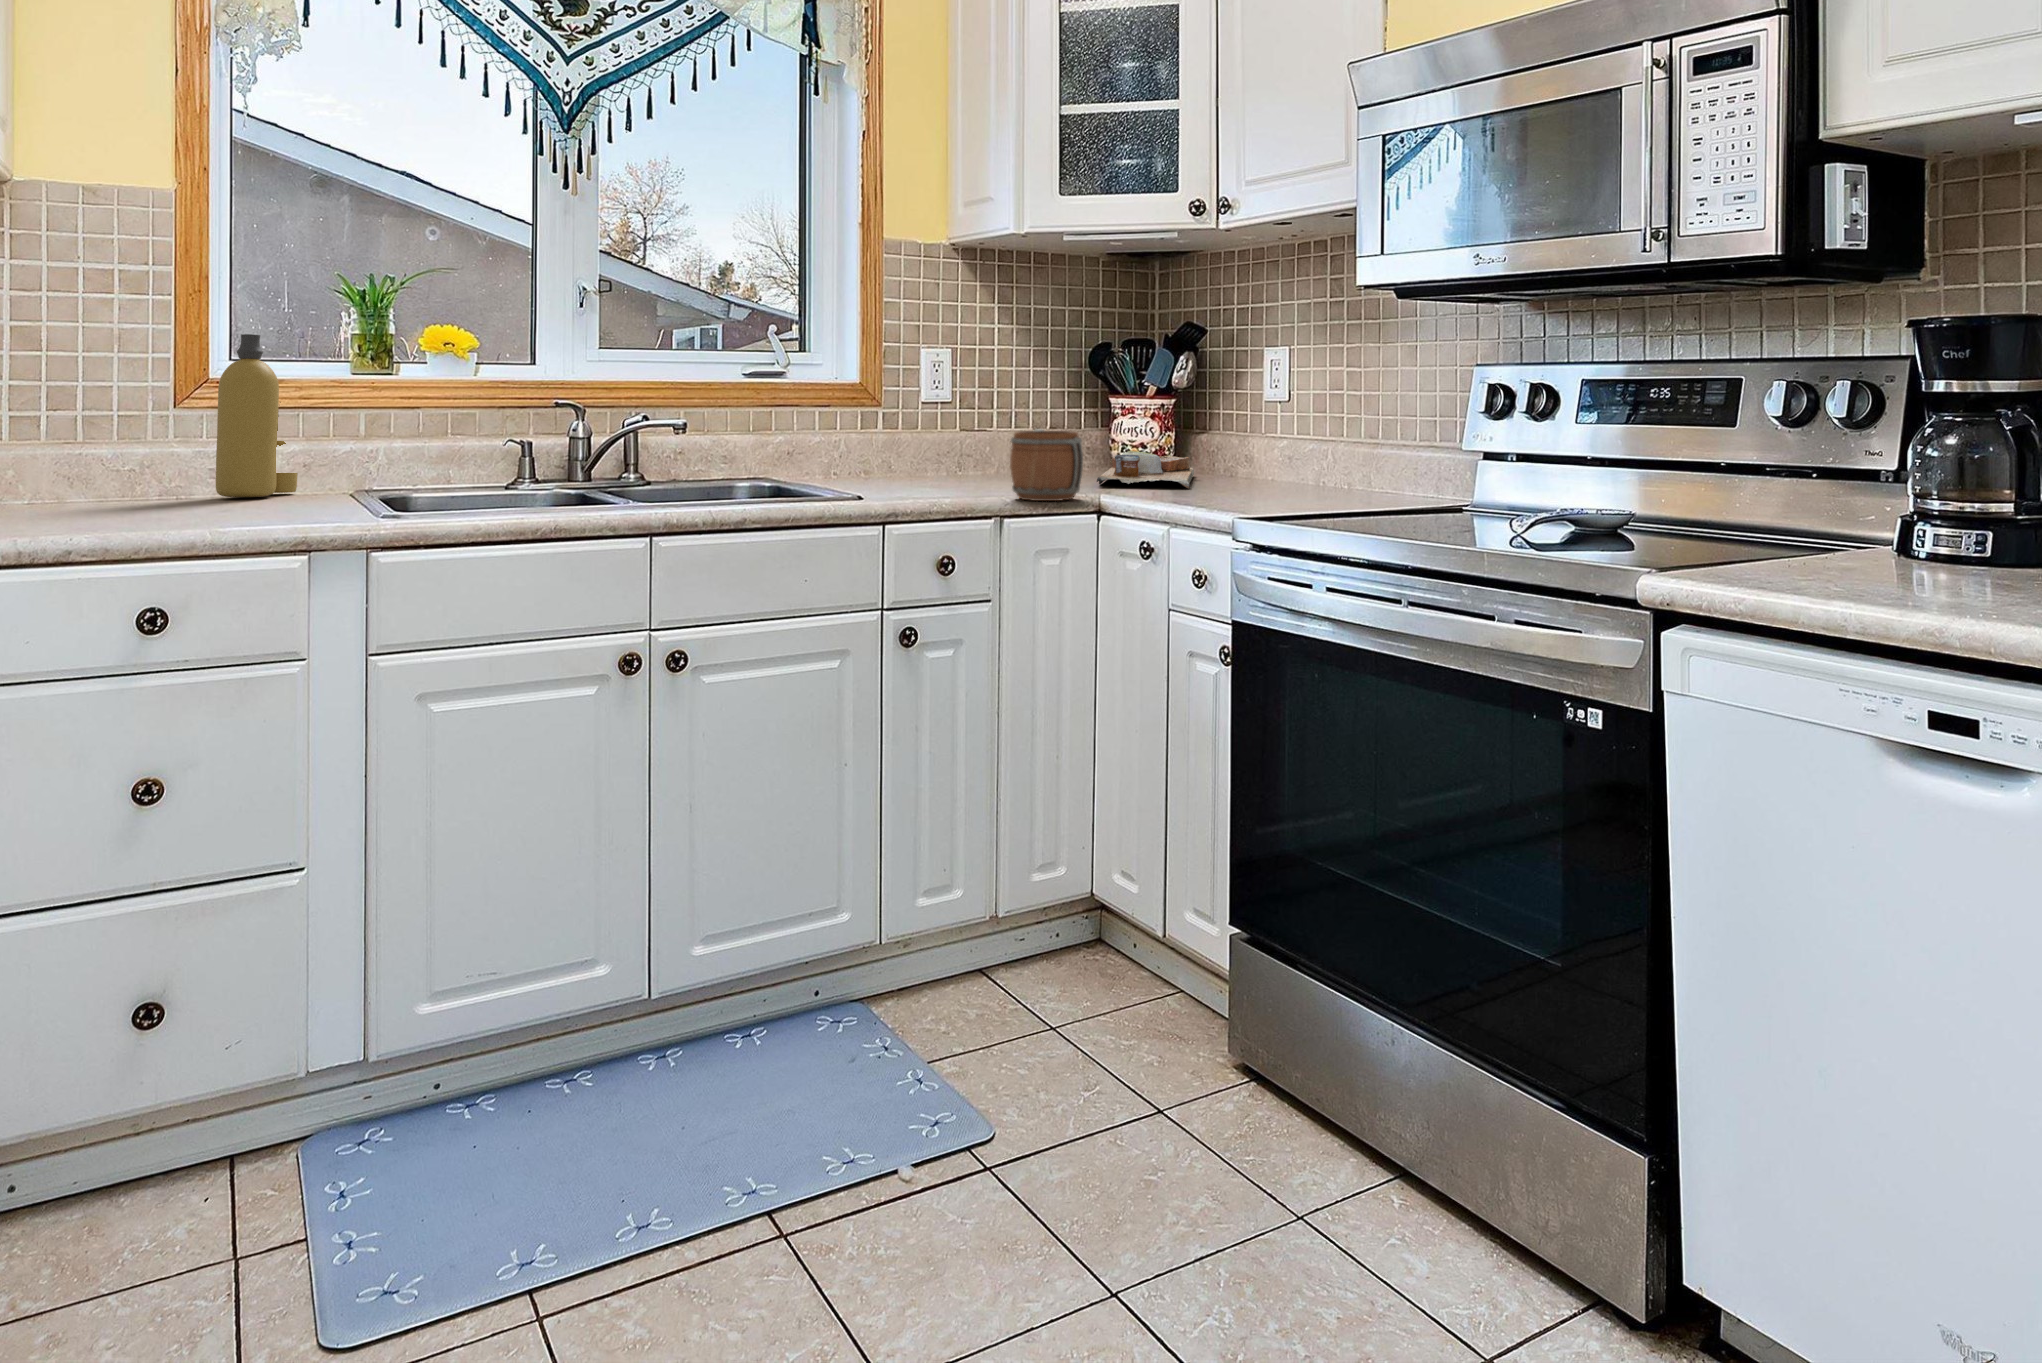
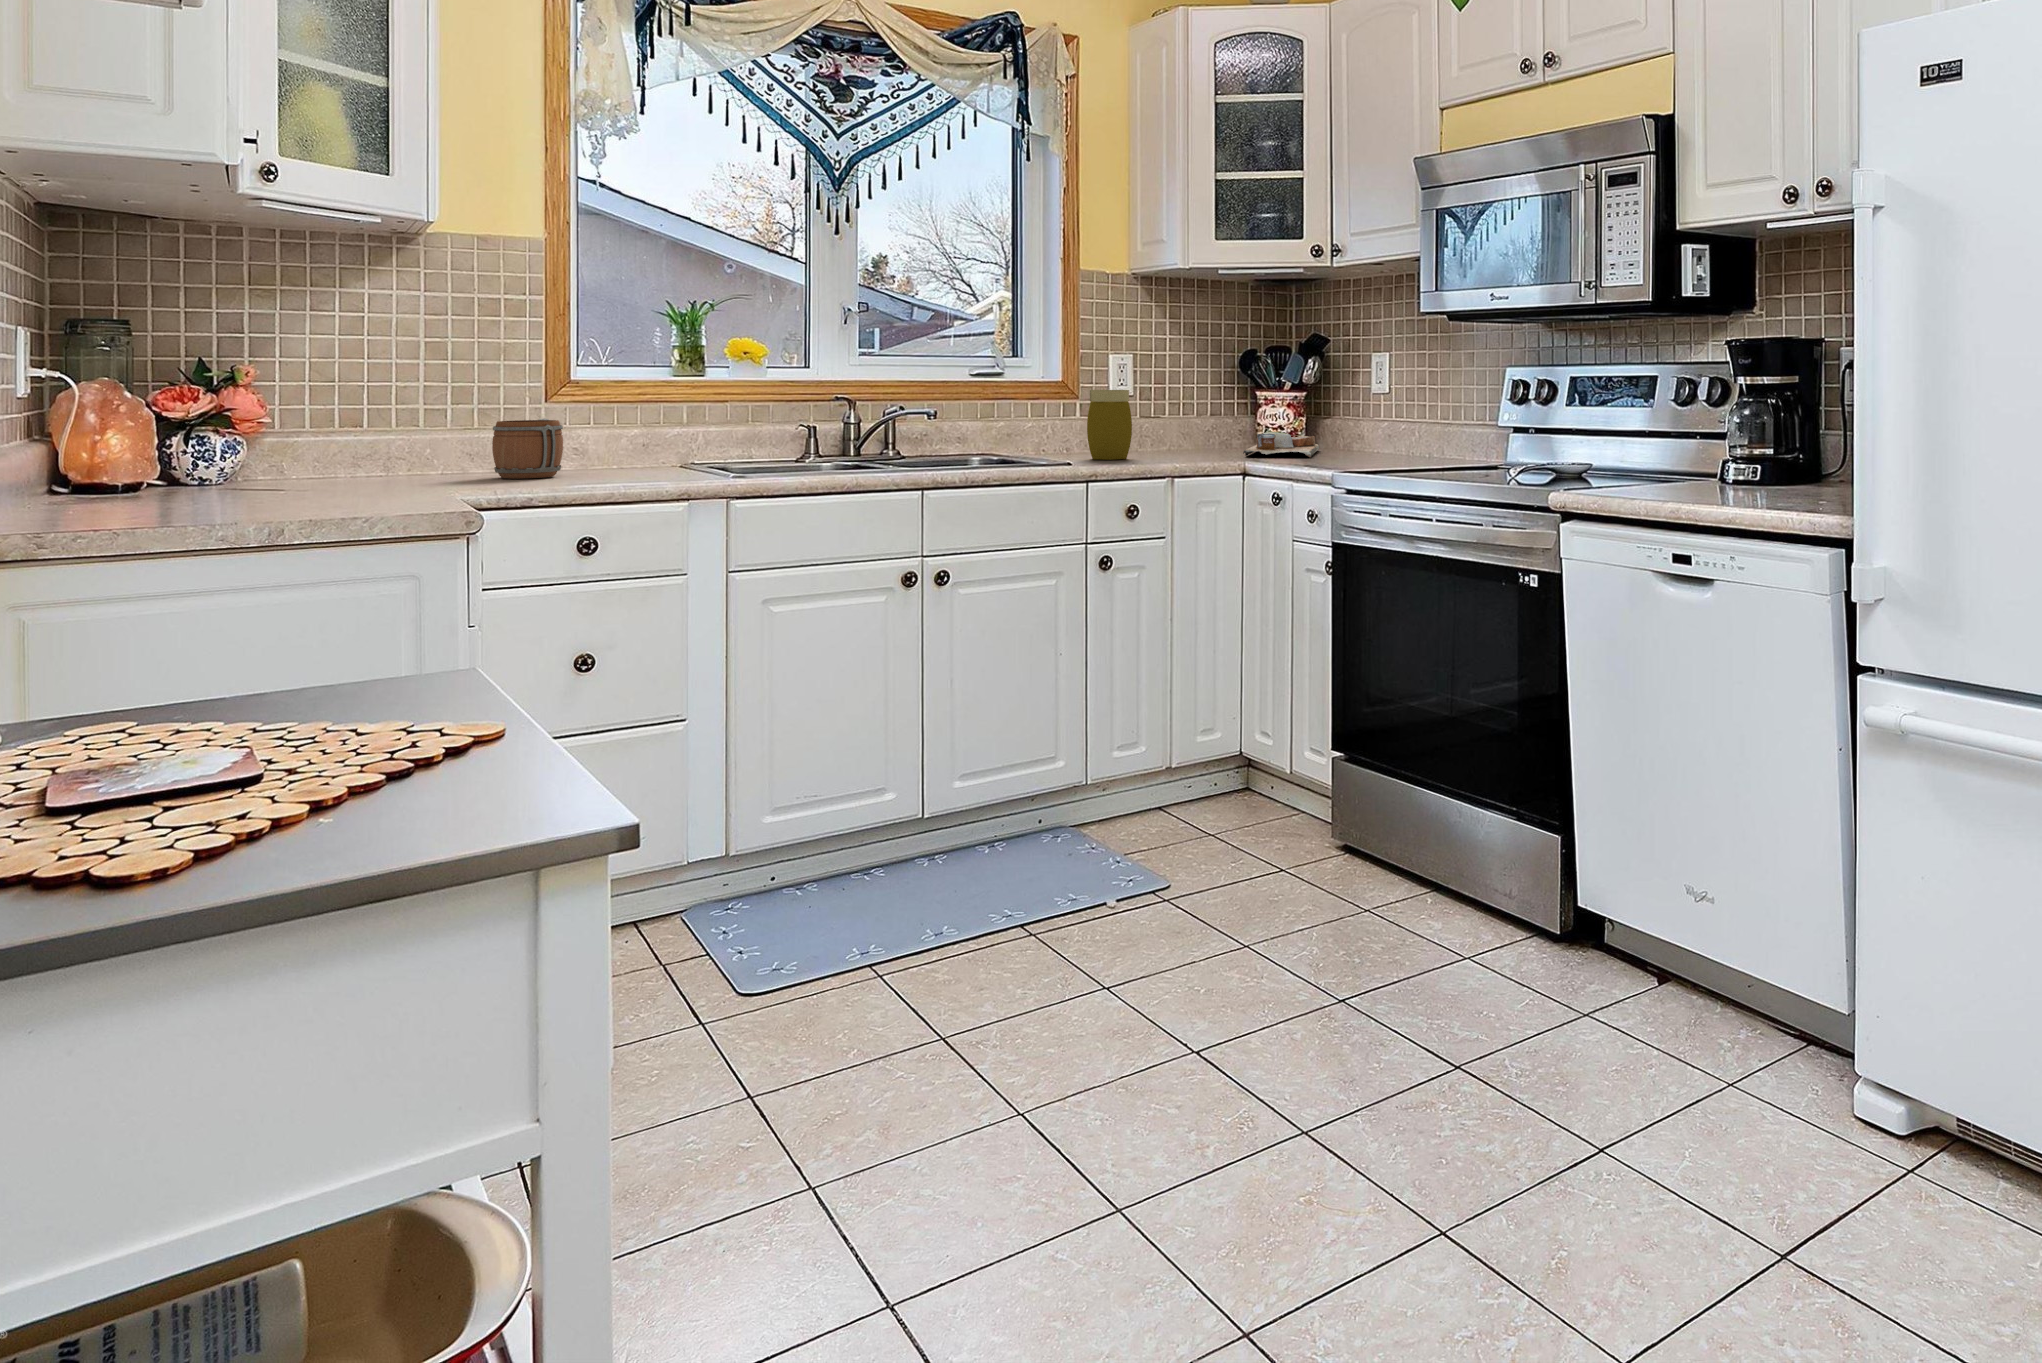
bottle: present [216,334,298,497] -> none [580,347,637,468]
jar: none [888,394,947,489] -> present [1087,390,1132,460]
mug: present [1010,429,1083,501] -> present [492,418,563,479]

